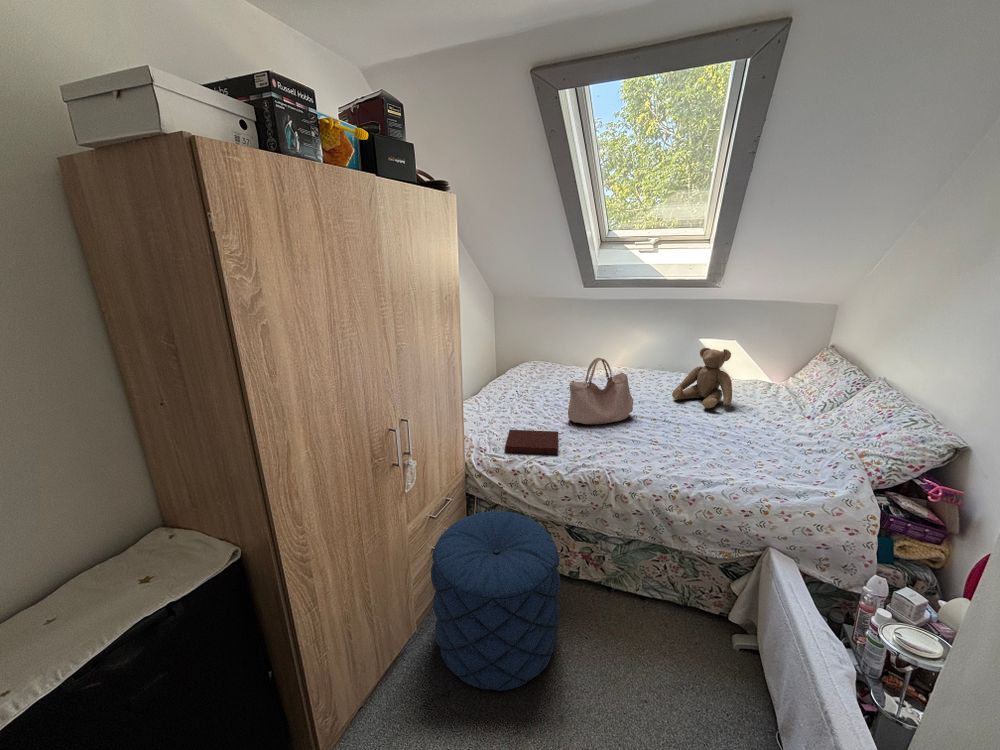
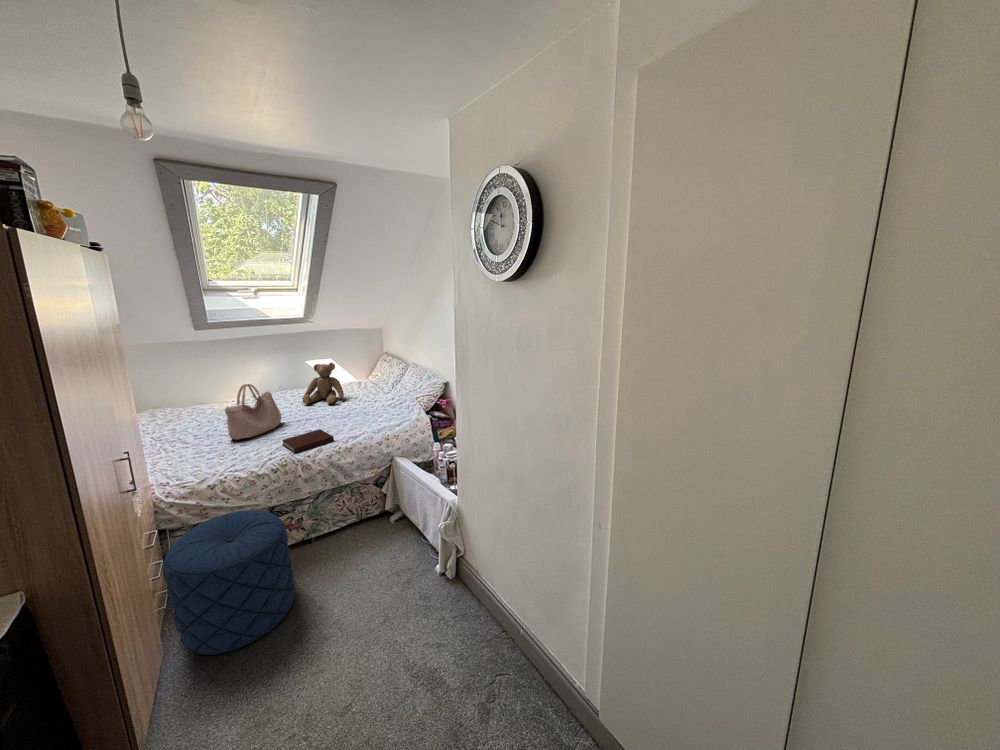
notebook: present [505,430,558,454] -> present [282,429,334,453]

